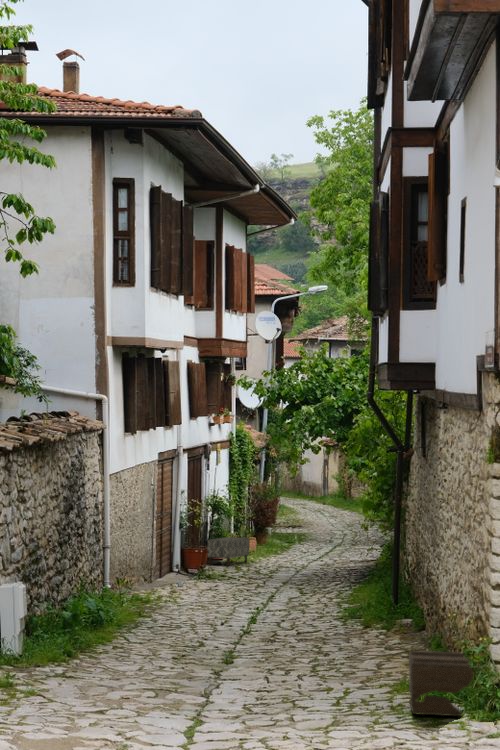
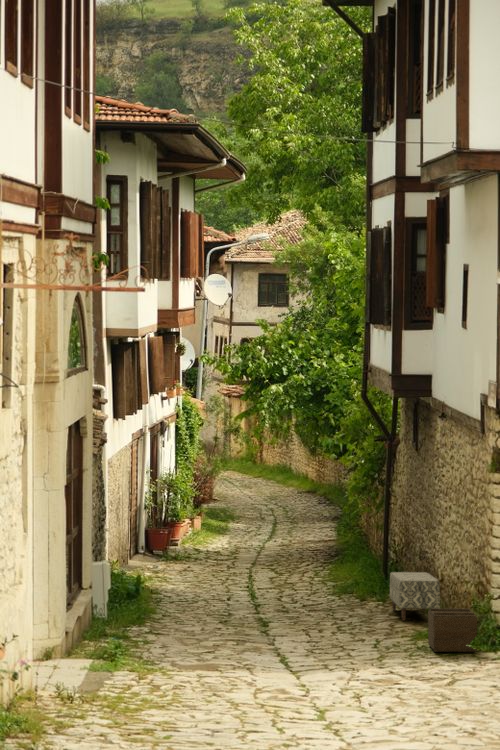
bench: present [207,537,249,566] -> present [390,572,440,621]

